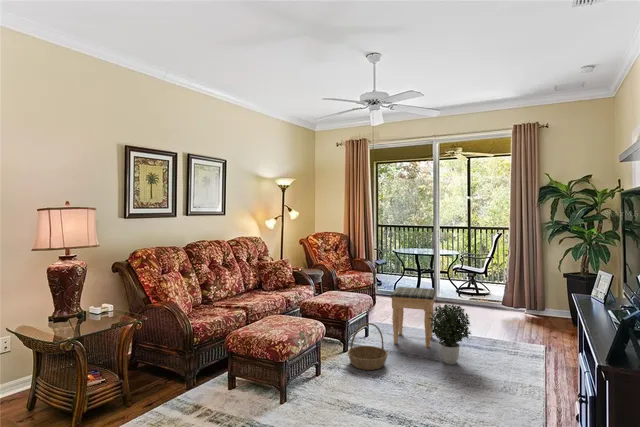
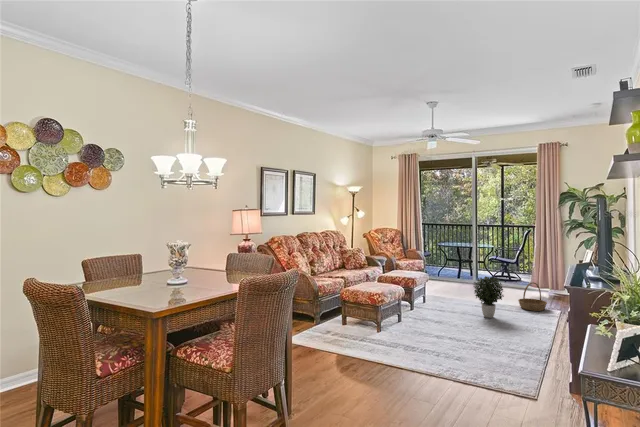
footstool: present [390,287,436,347] -> none [444,268,477,310]
basket: present [348,323,388,370] -> present [518,282,547,311]

